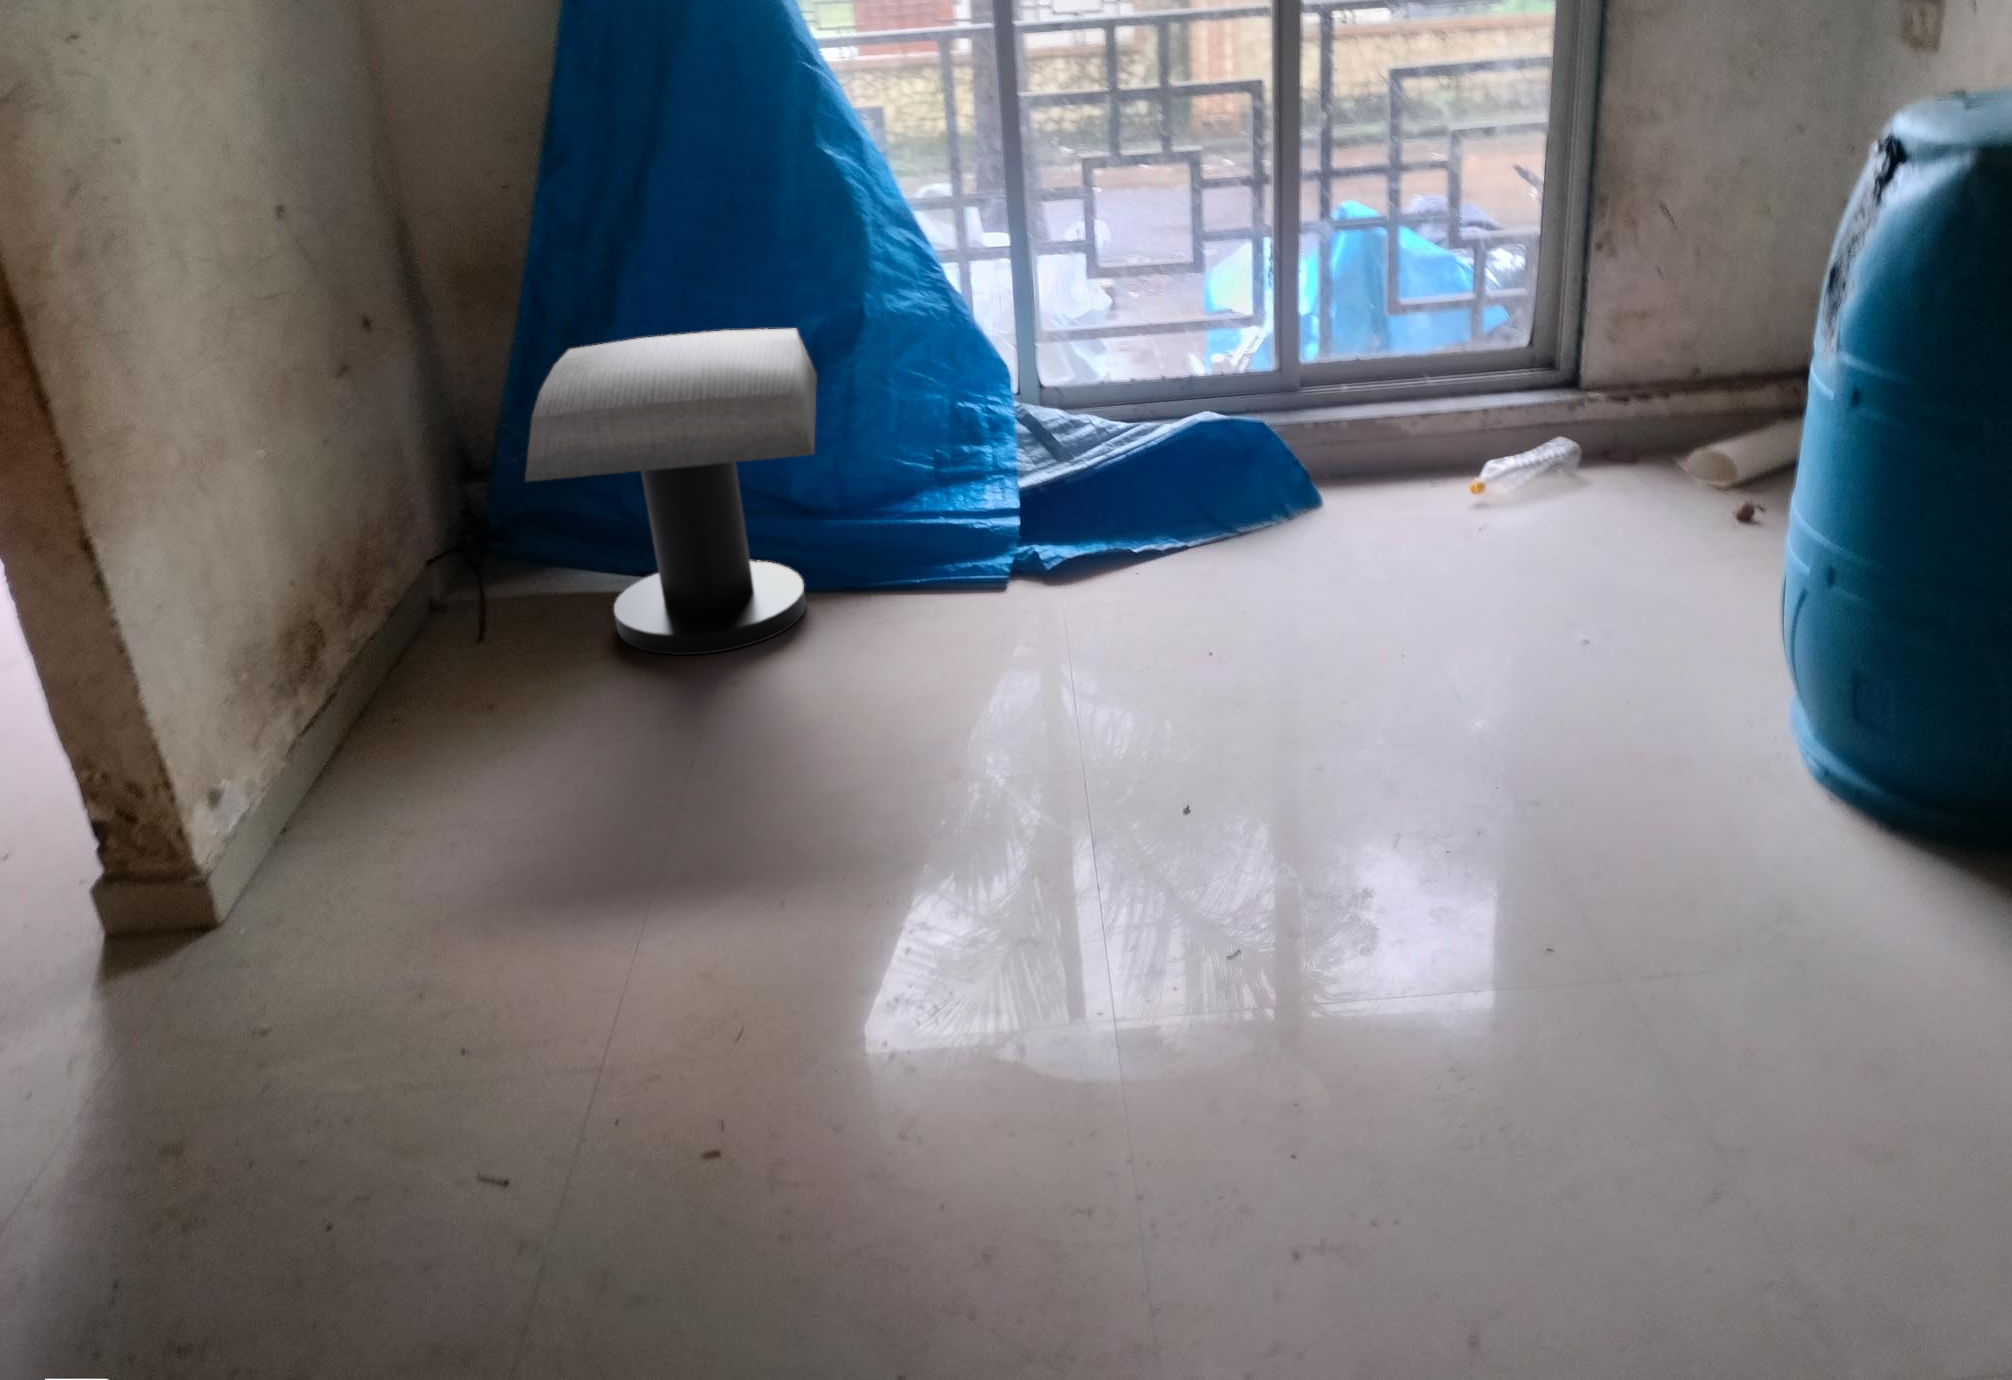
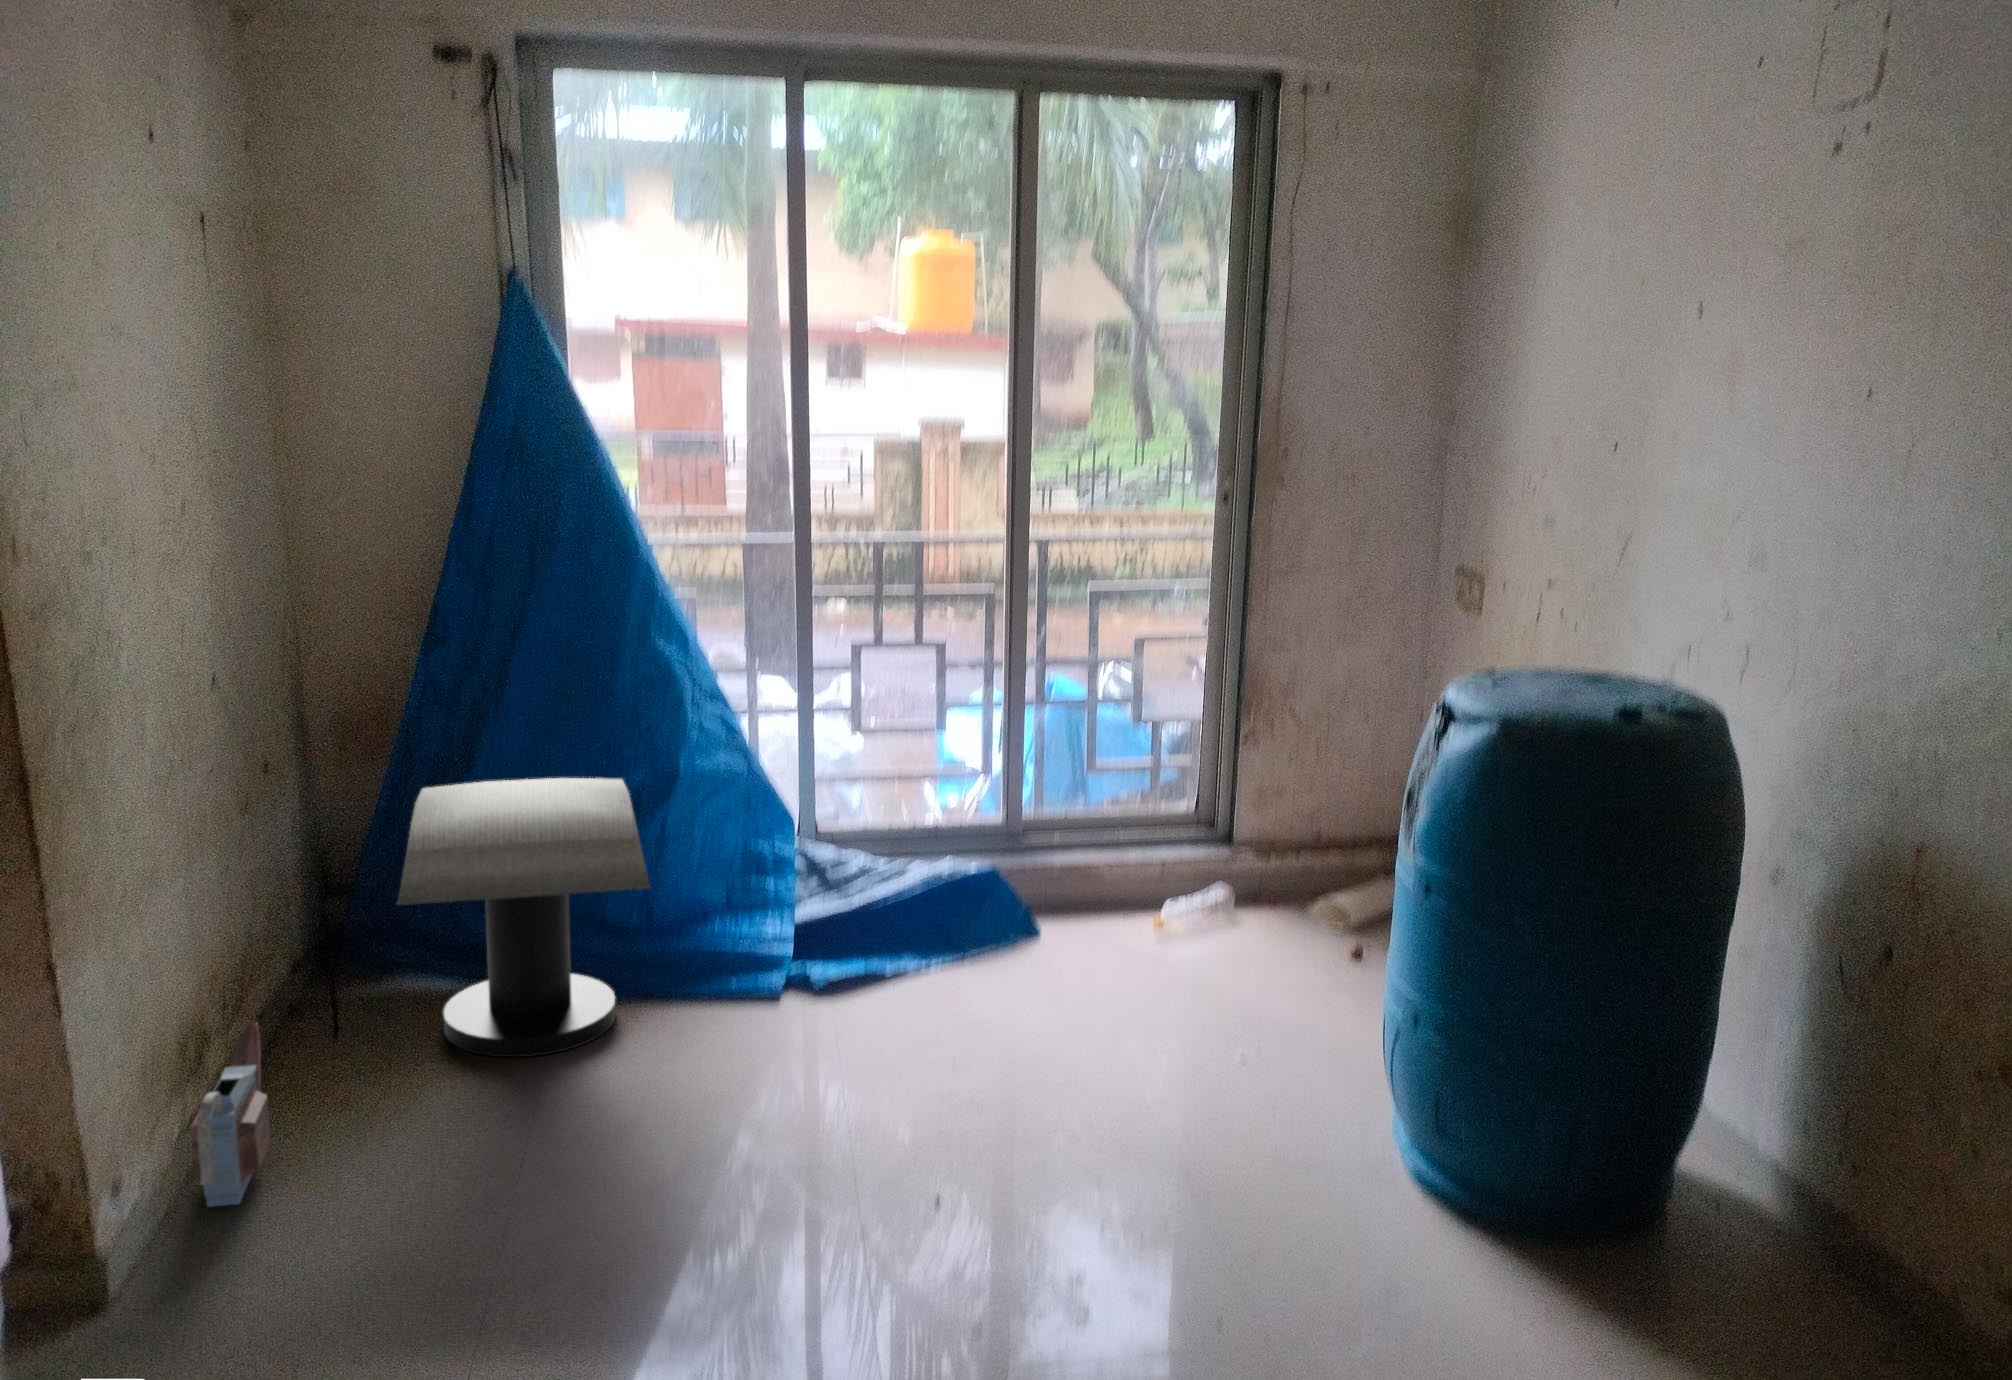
watering can: none [296,614,407,818] -> present [191,1022,271,1207]

